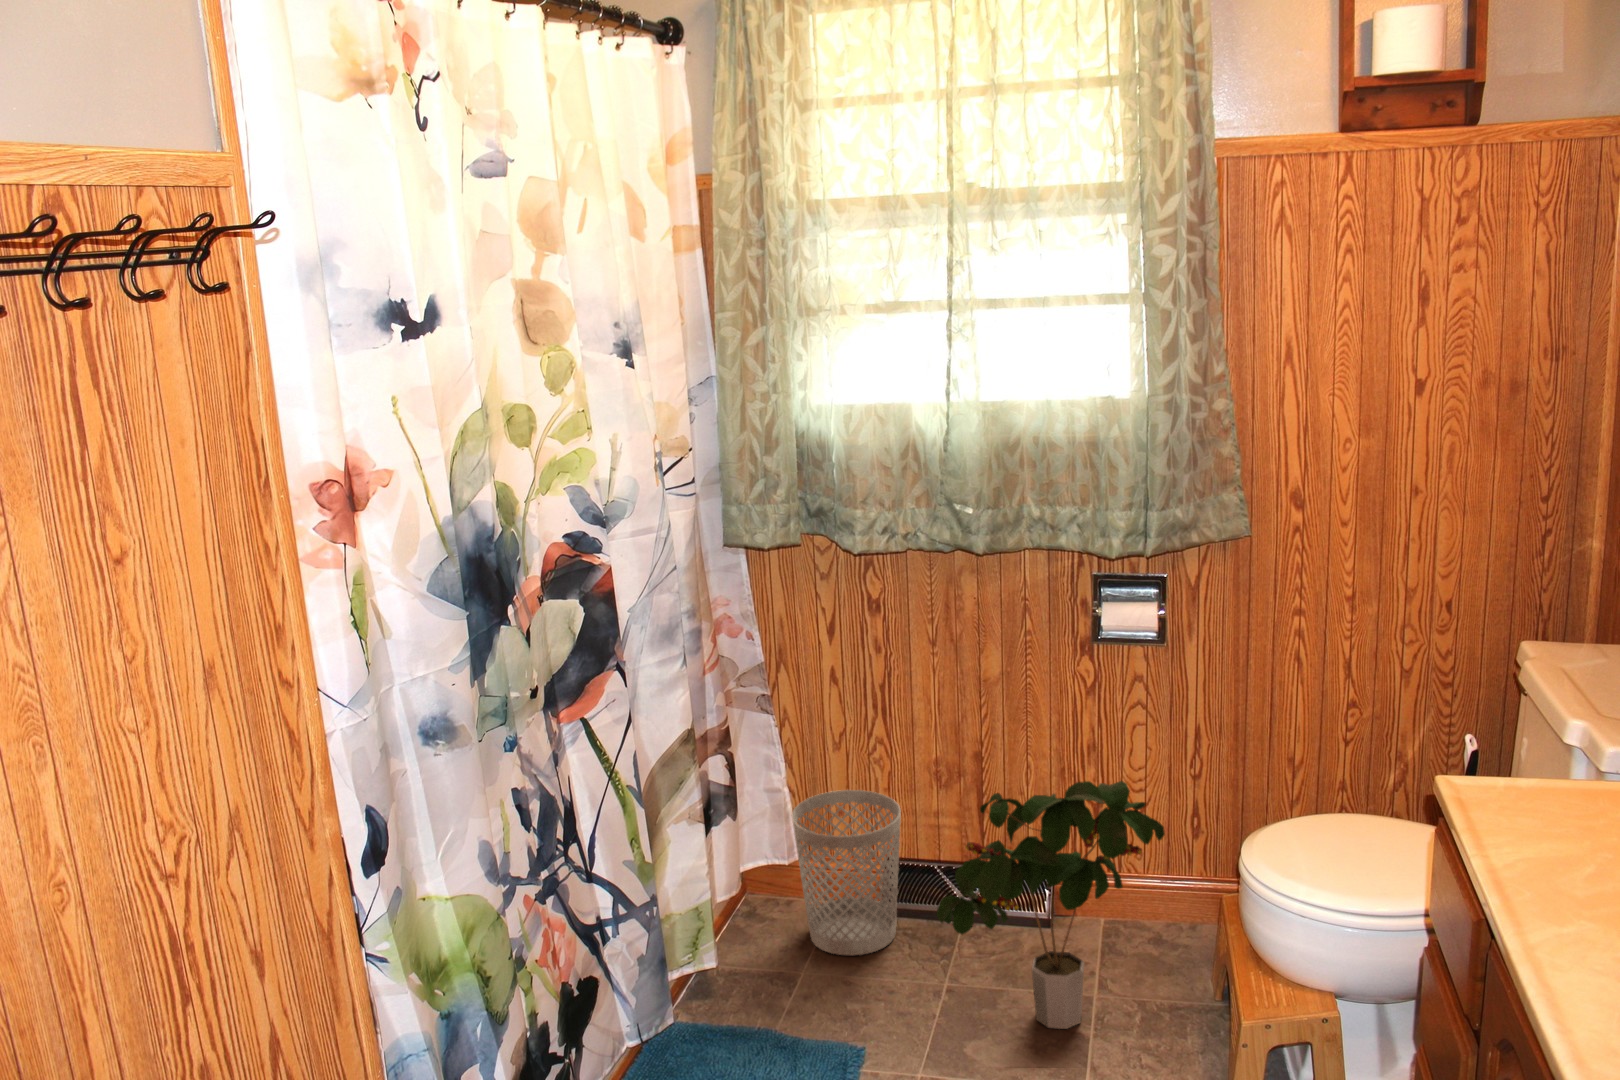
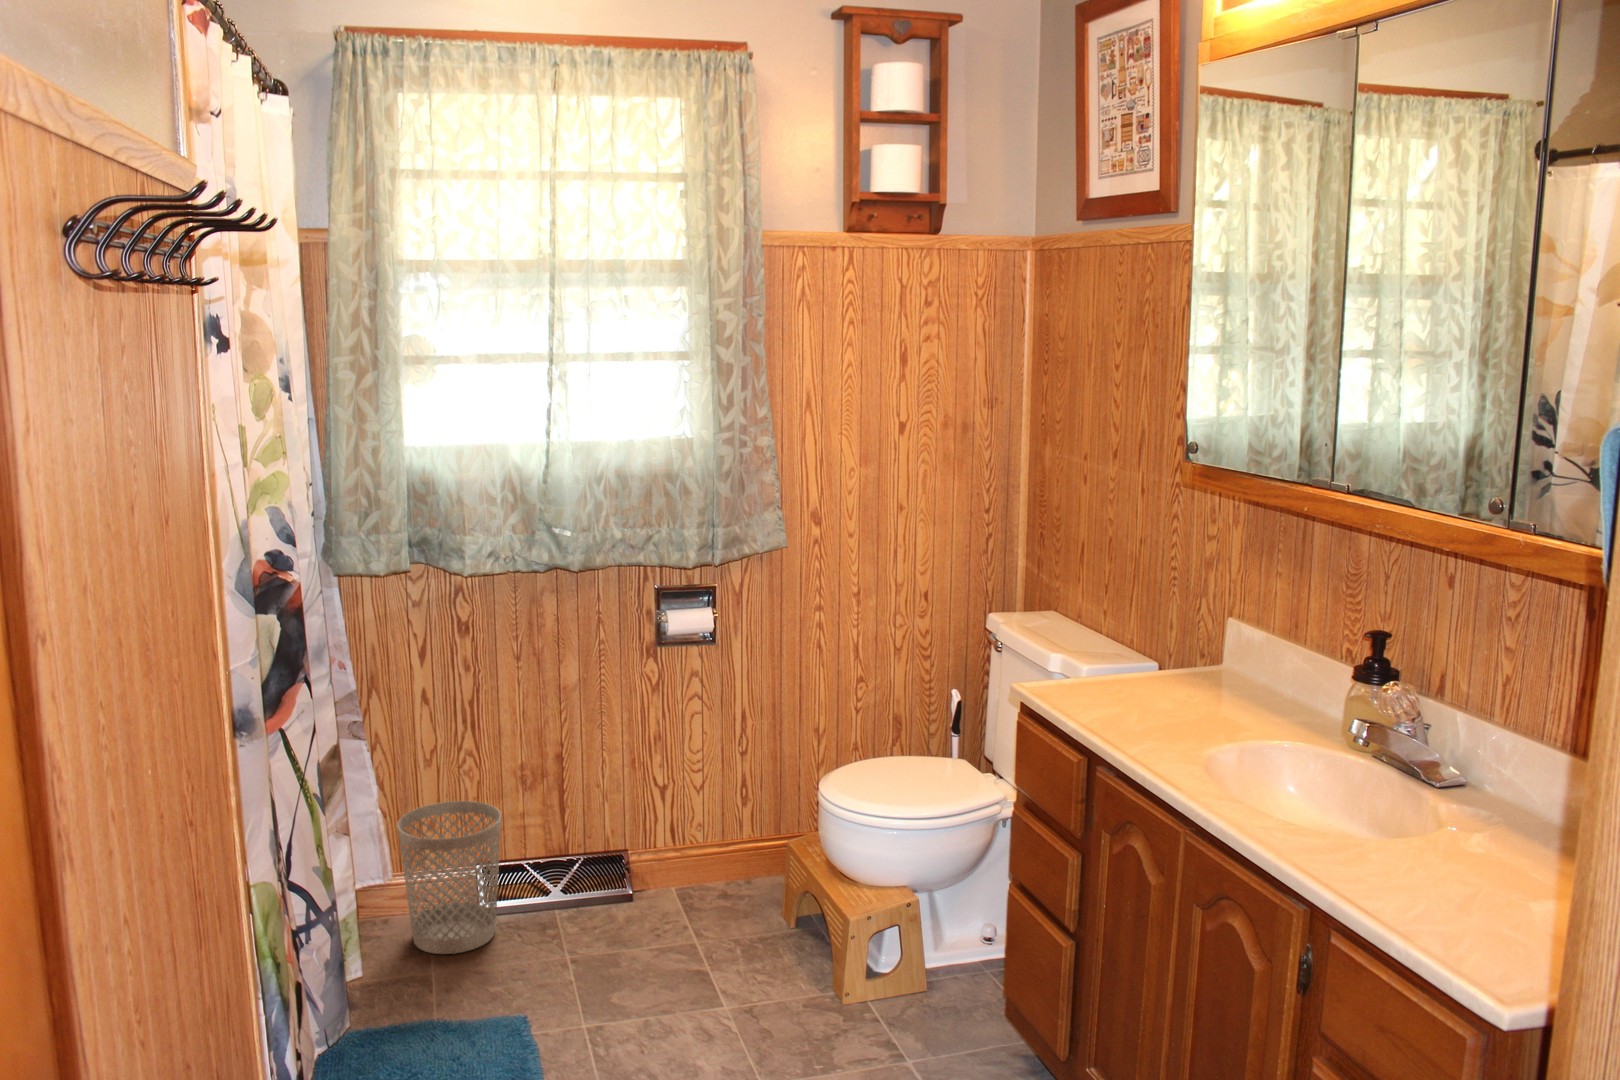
potted plant: present [936,781,1165,1029] -> none [570,752,748,975]

